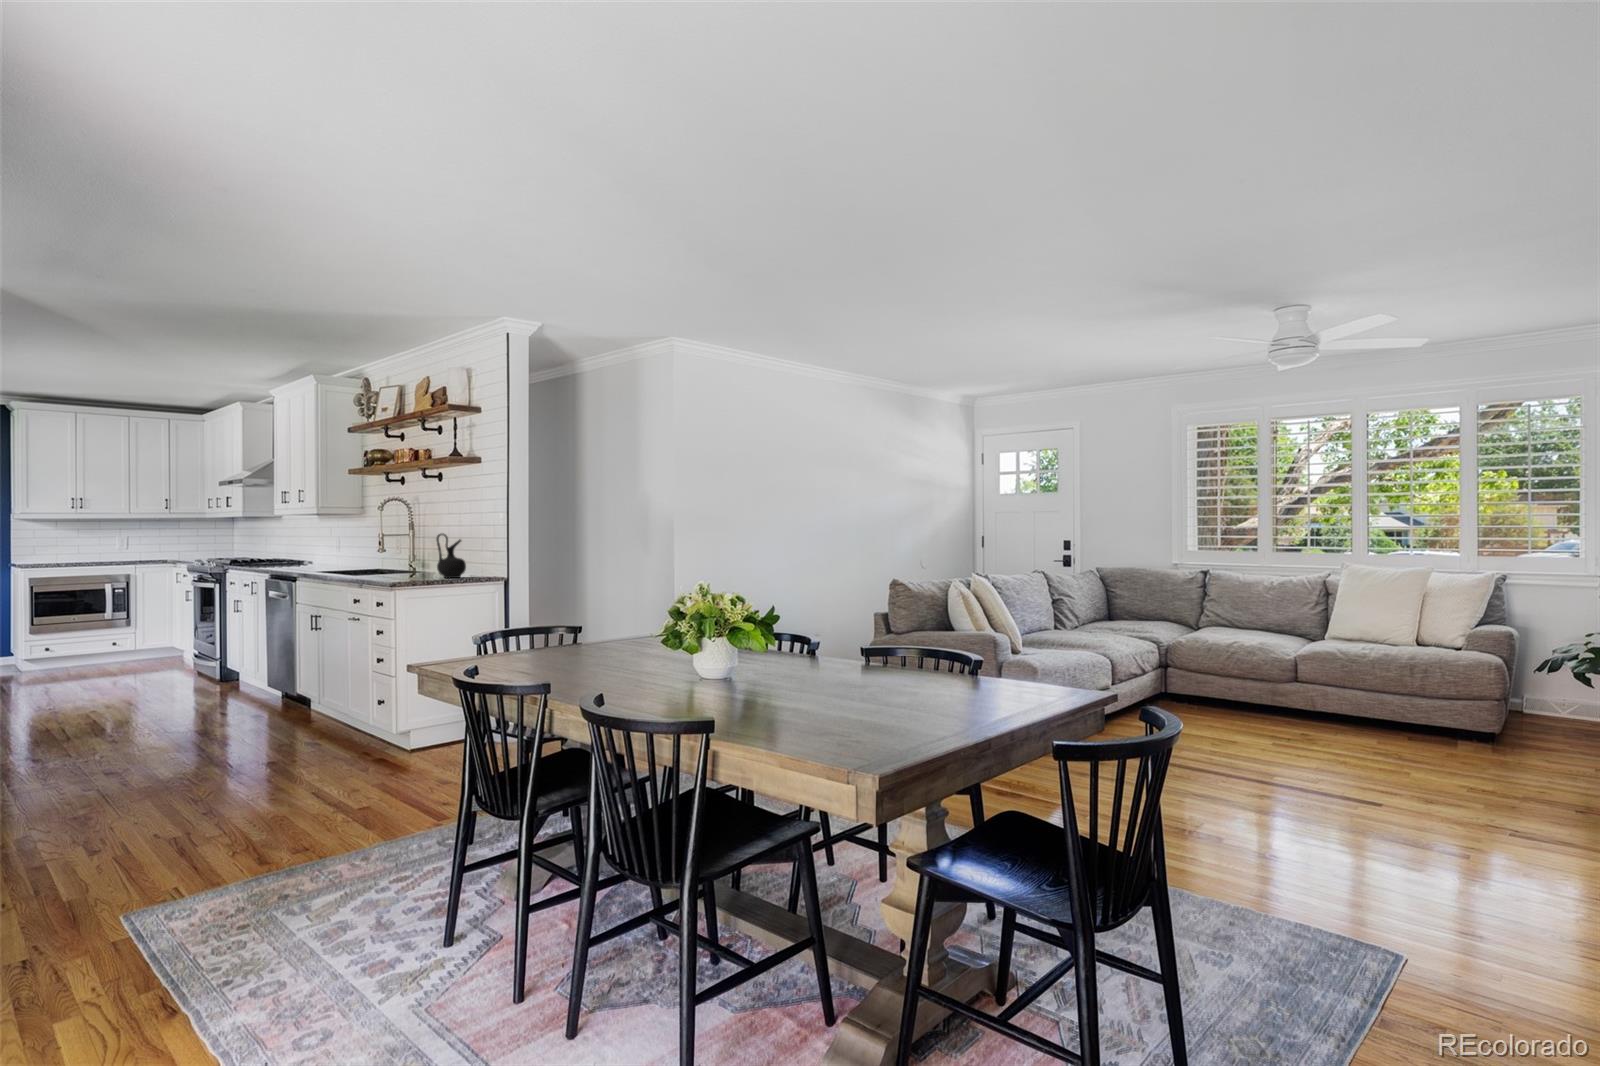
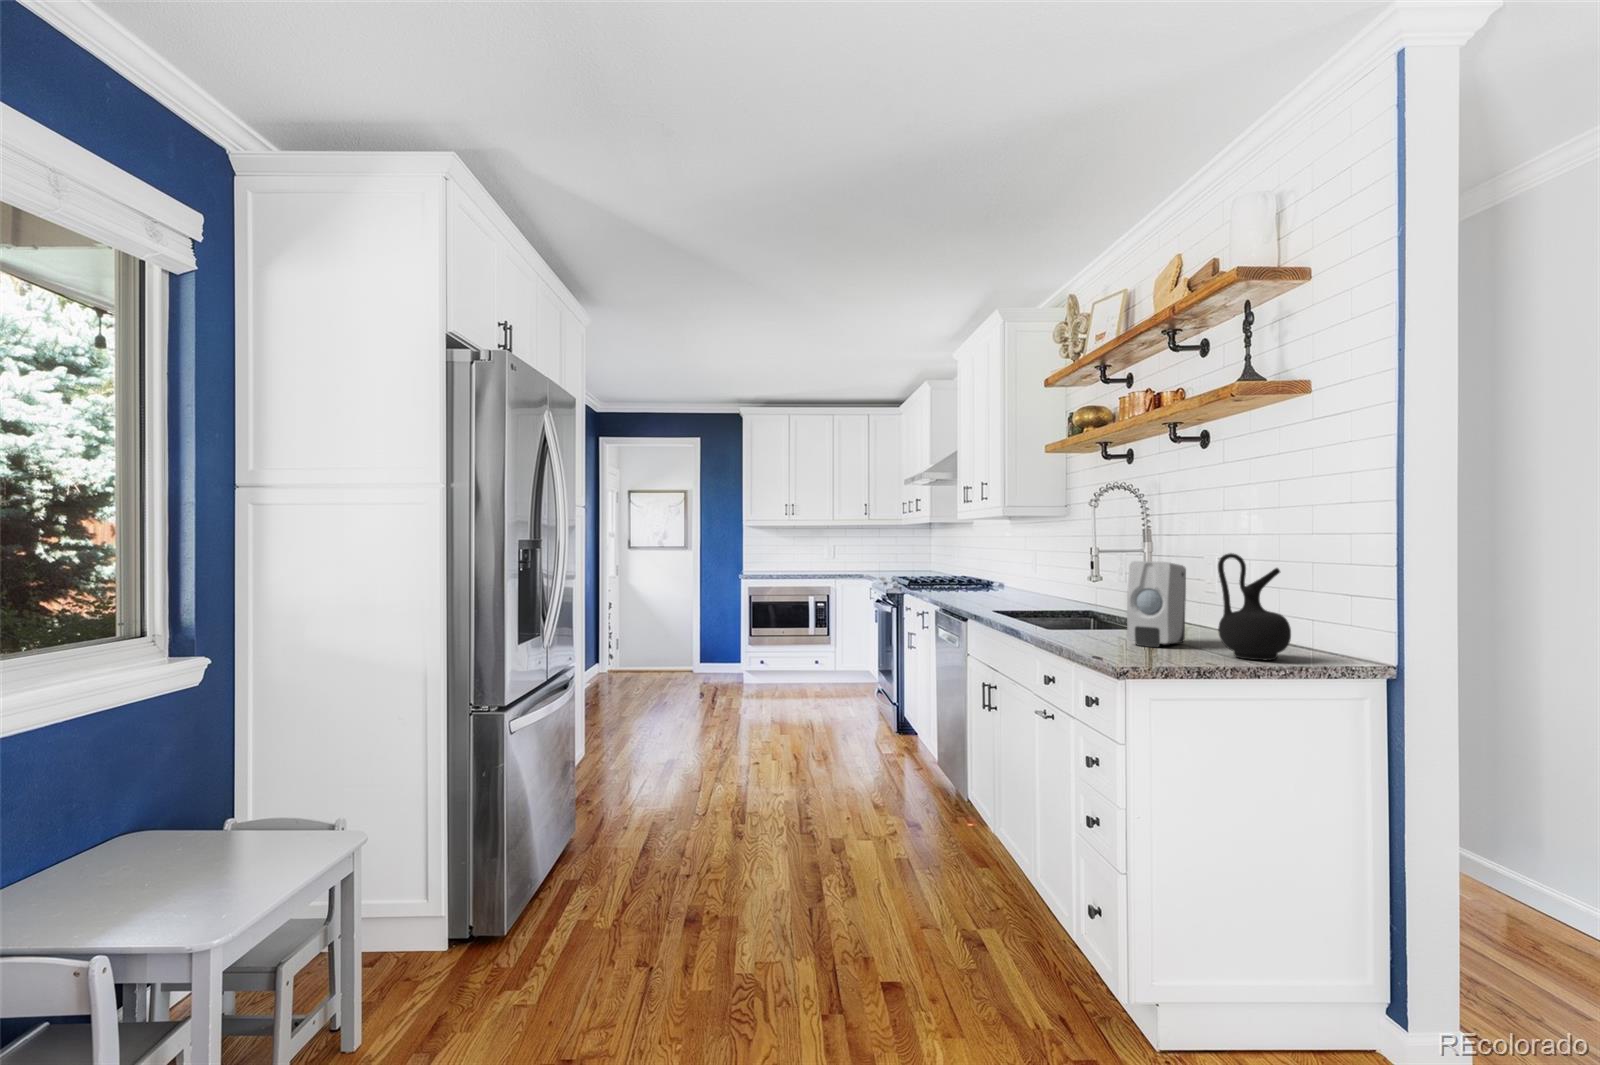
soap dispenser: none [397,538,426,578] -> present [1127,561,1186,647]

